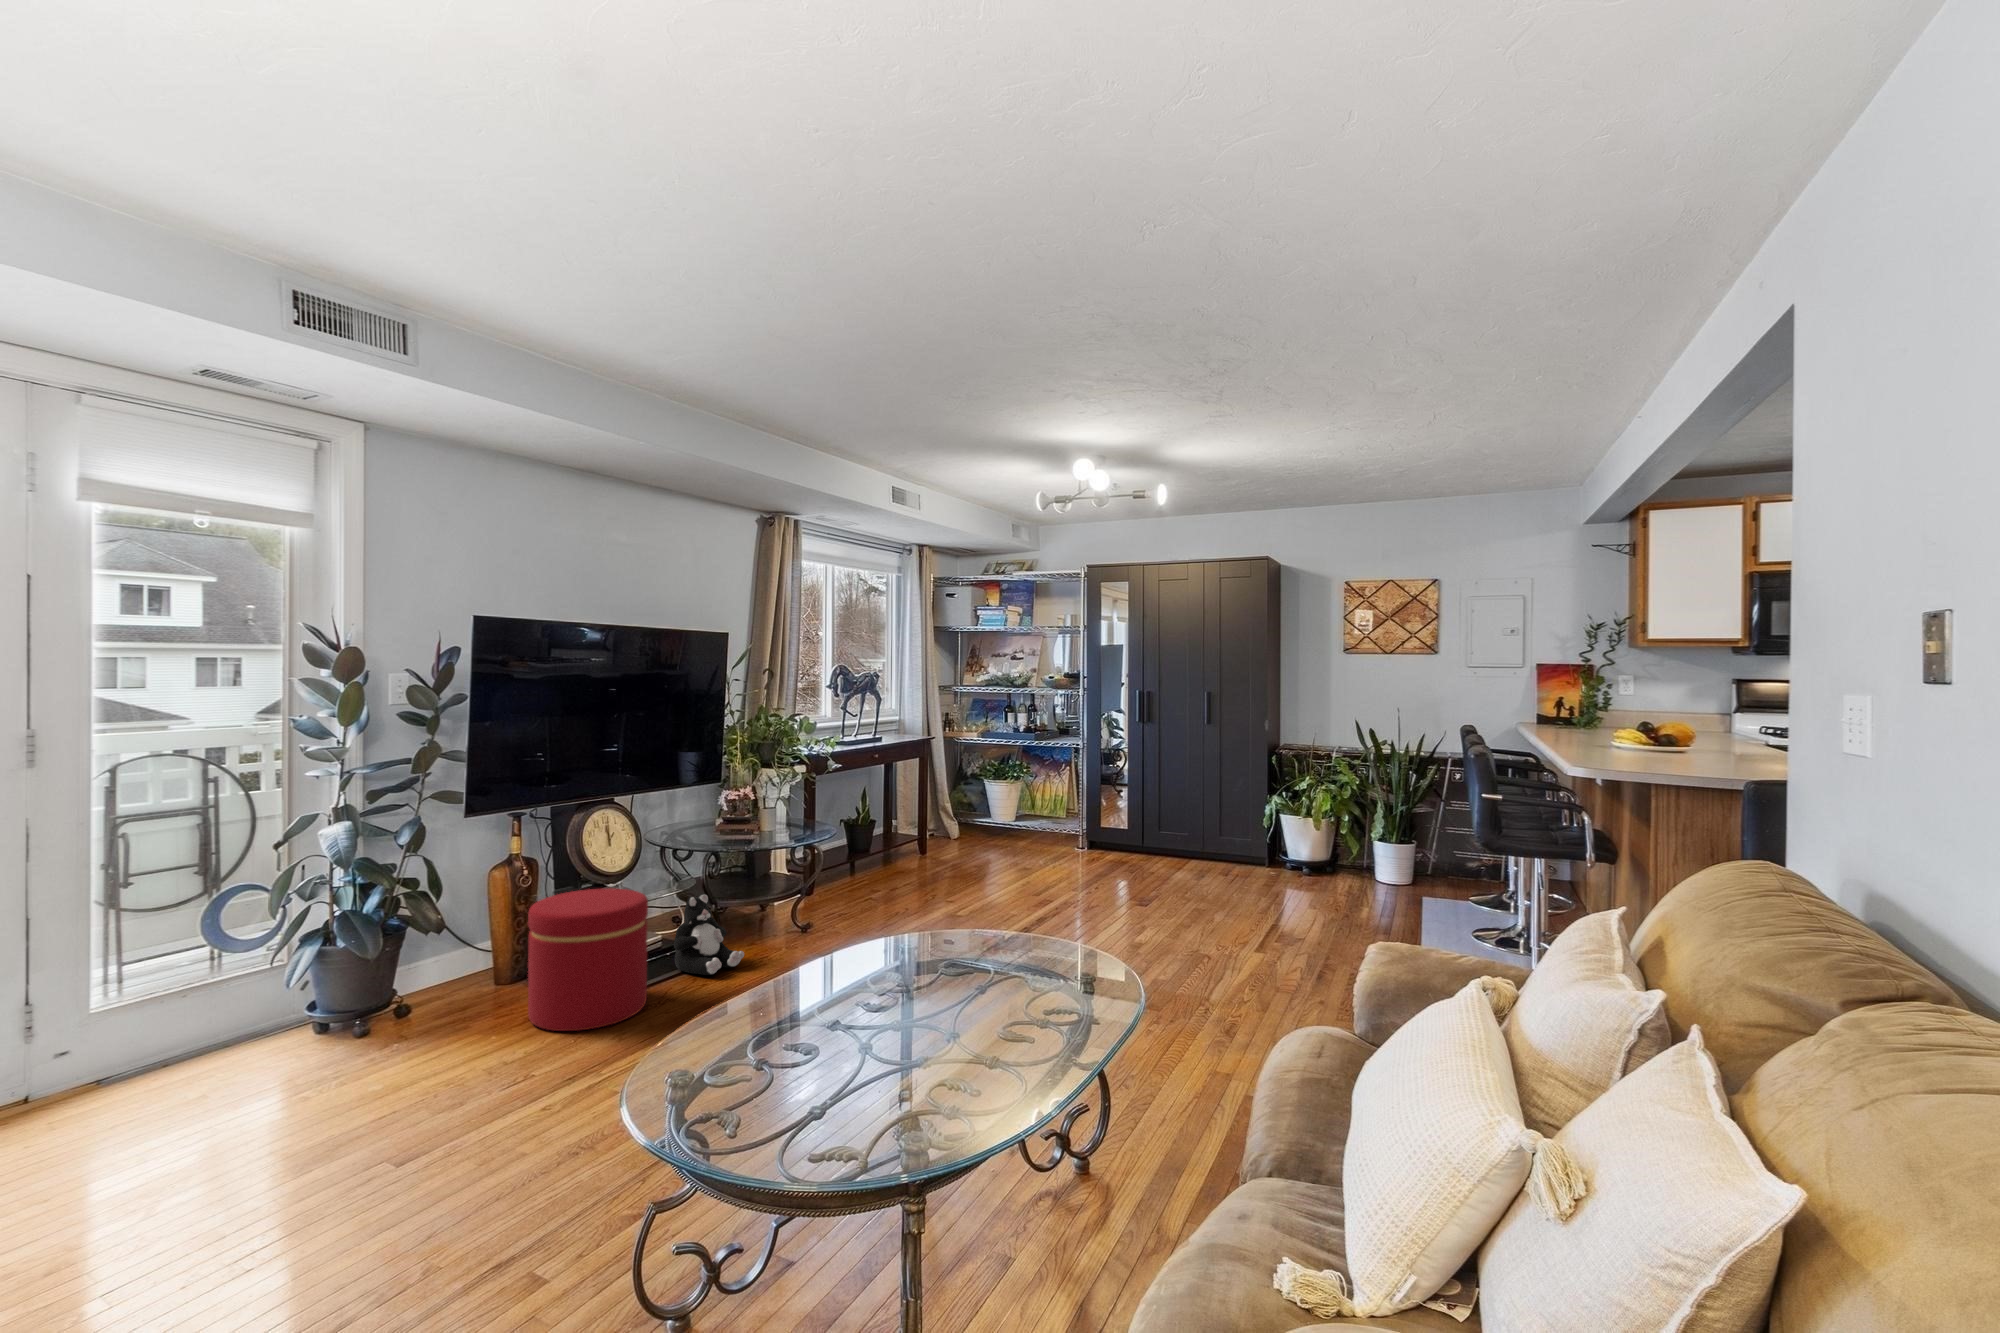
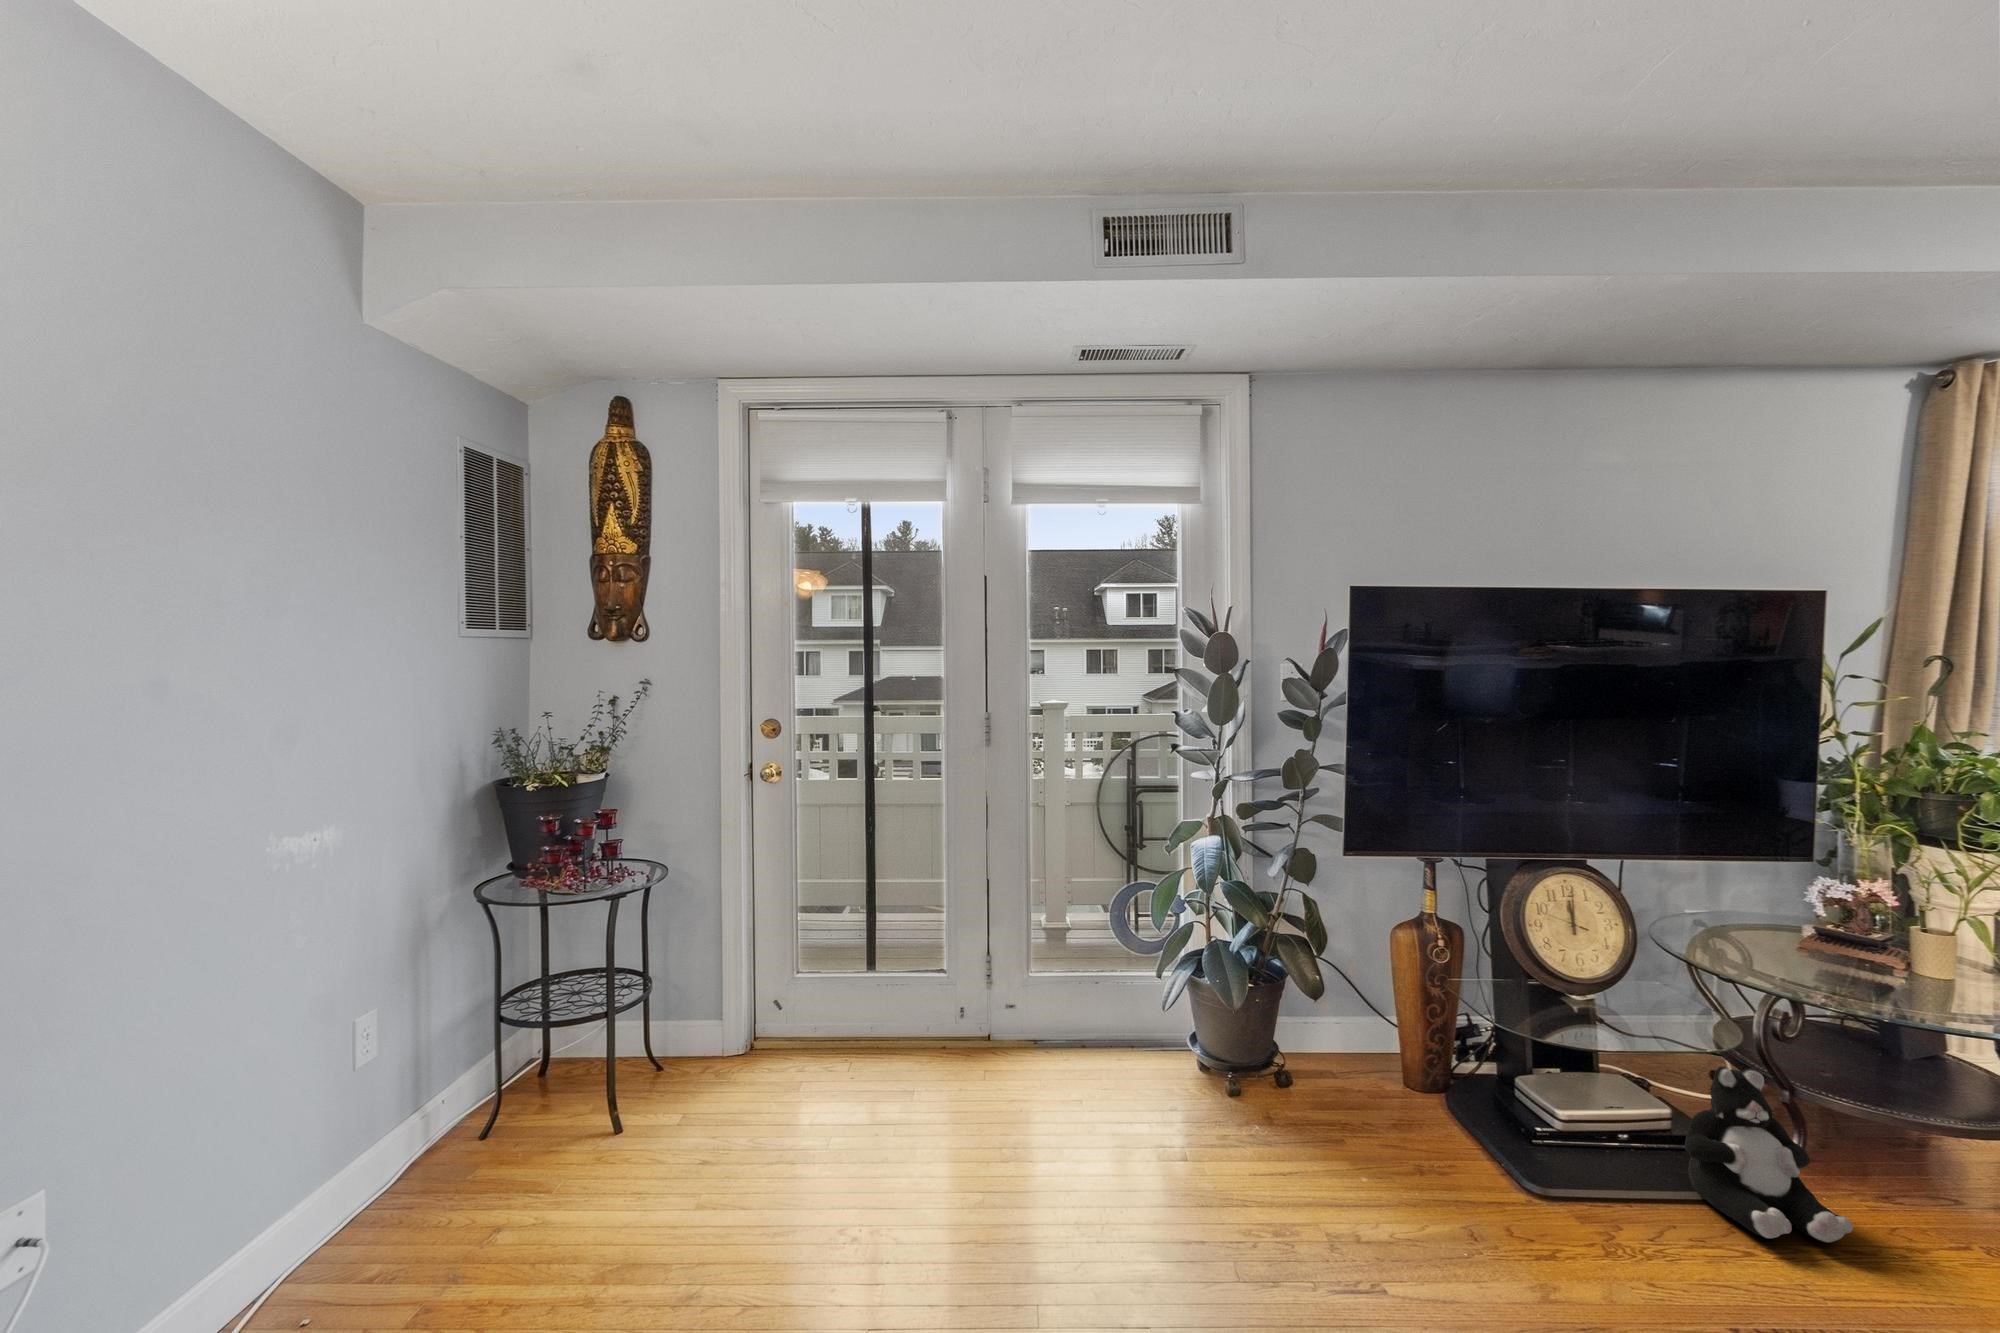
ottoman: present [528,888,648,1031] -> none [1411,996,1614,1259]

